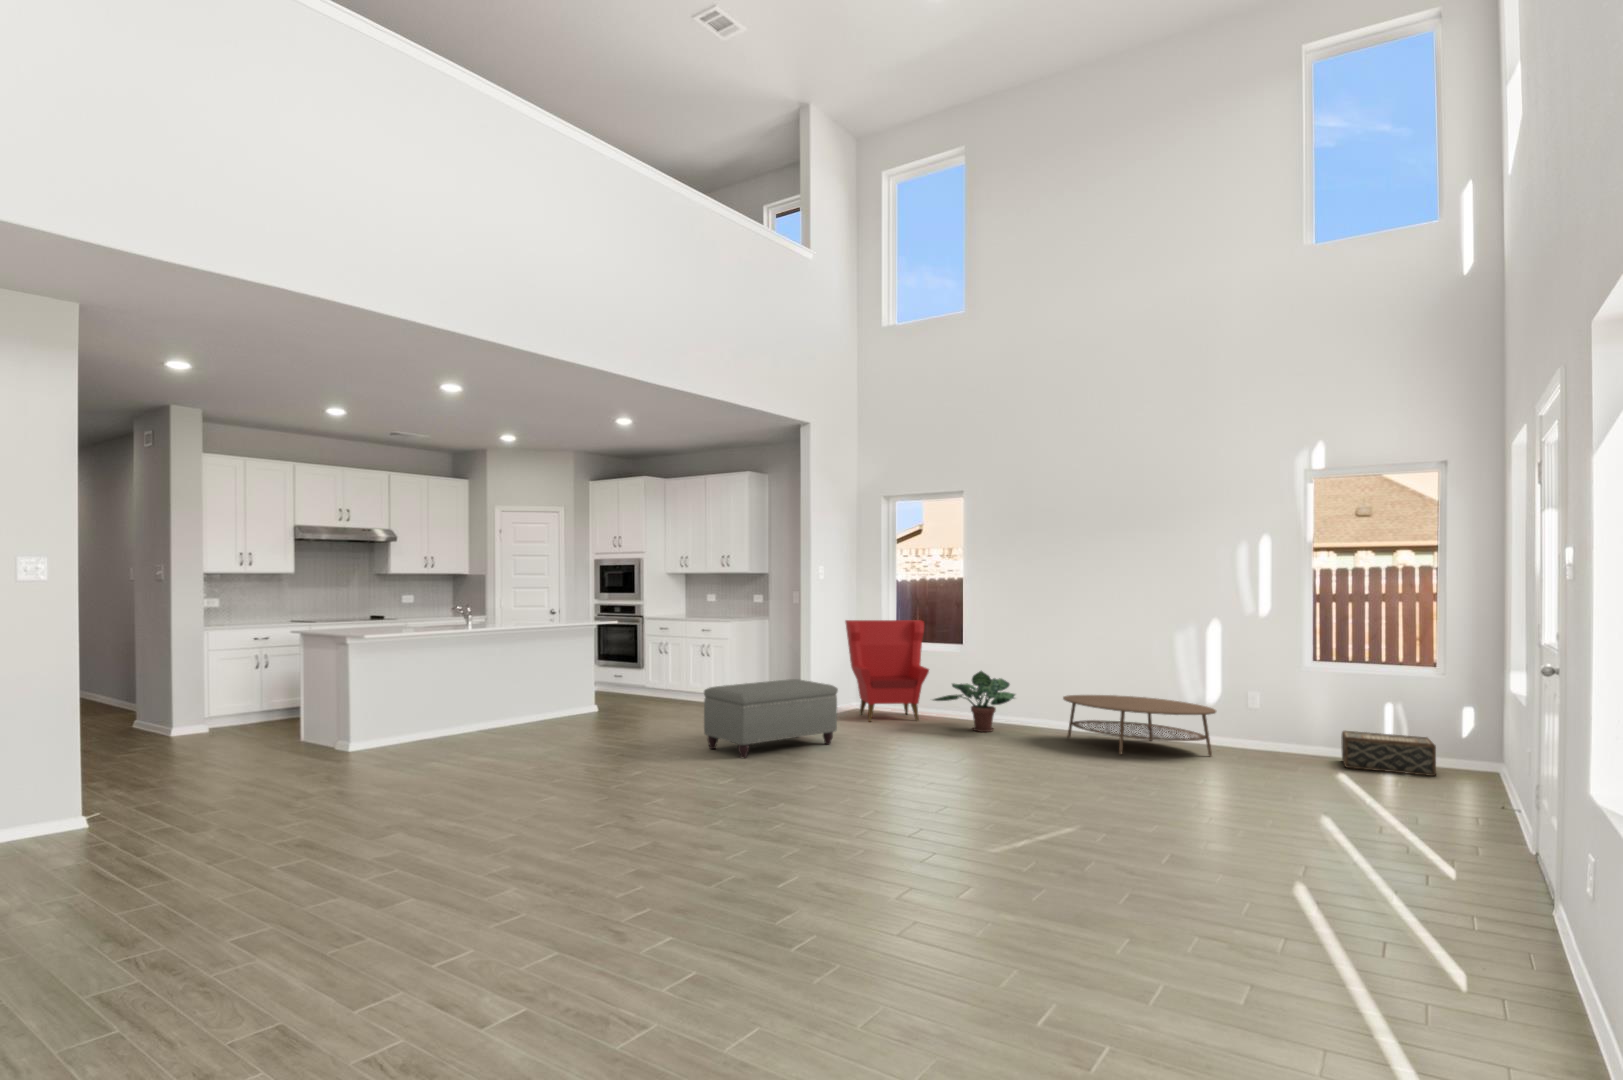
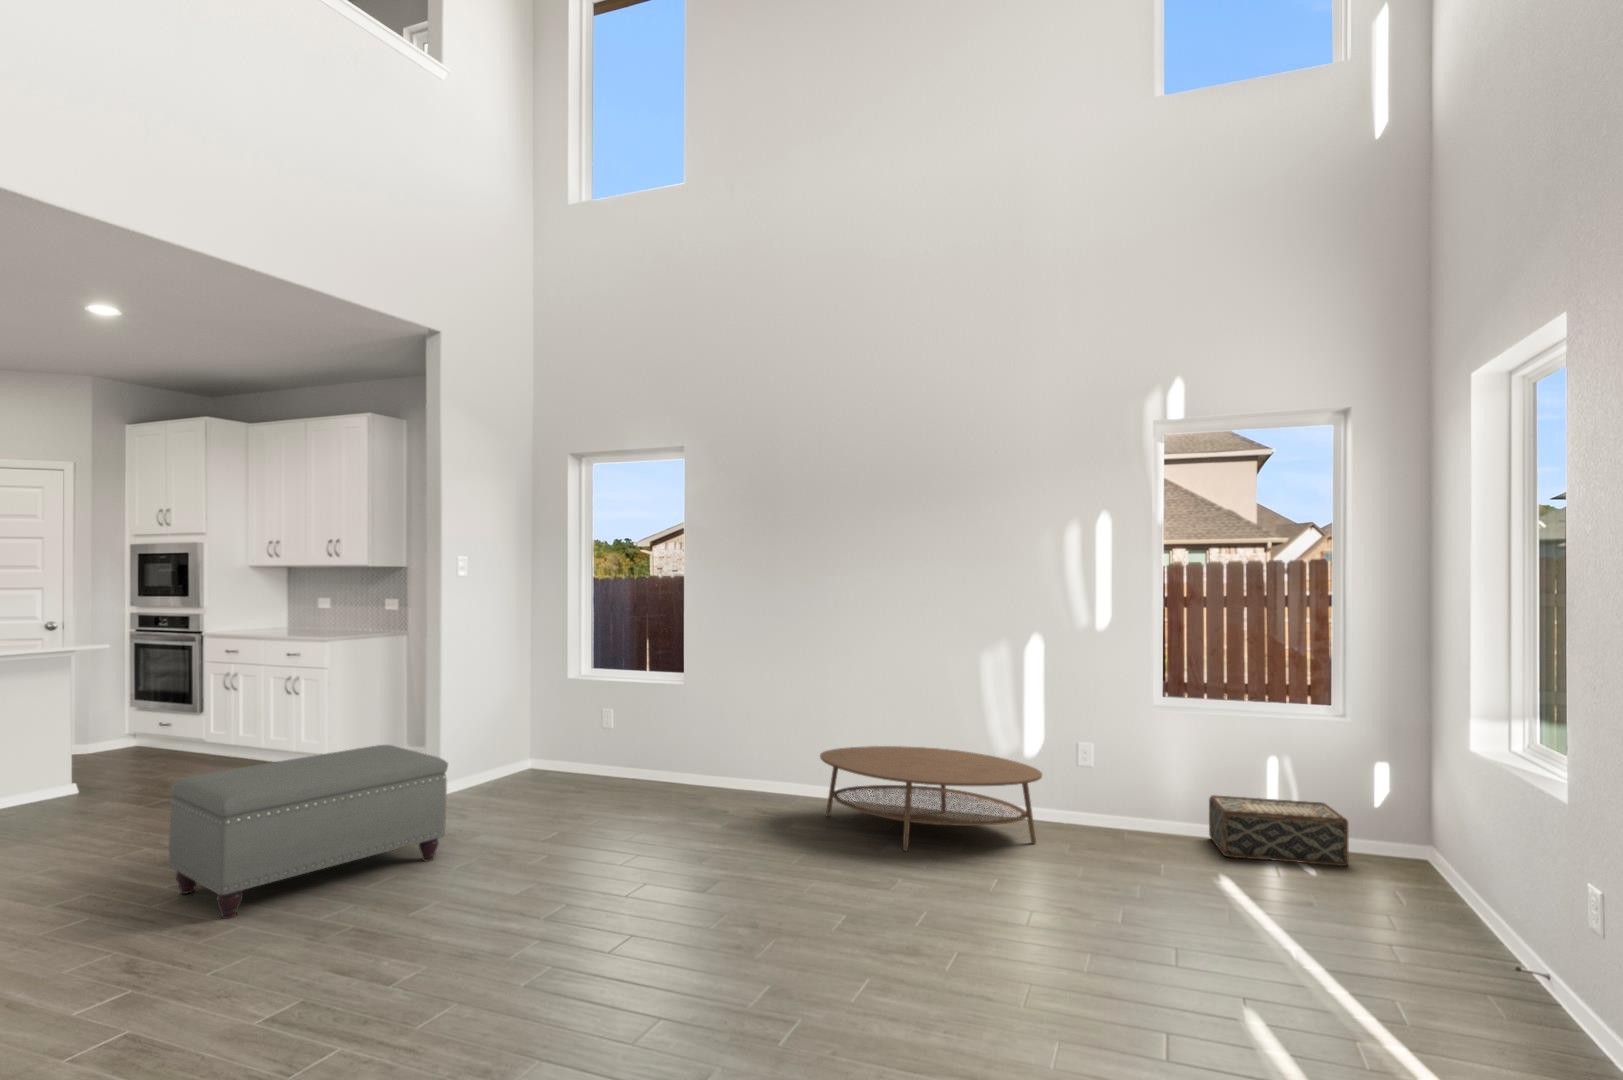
armchair: present [845,620,929,722] -> none [504,635,628,796]
potted plant: present [934,671,1015,732] -> none [621,715,753,809]

